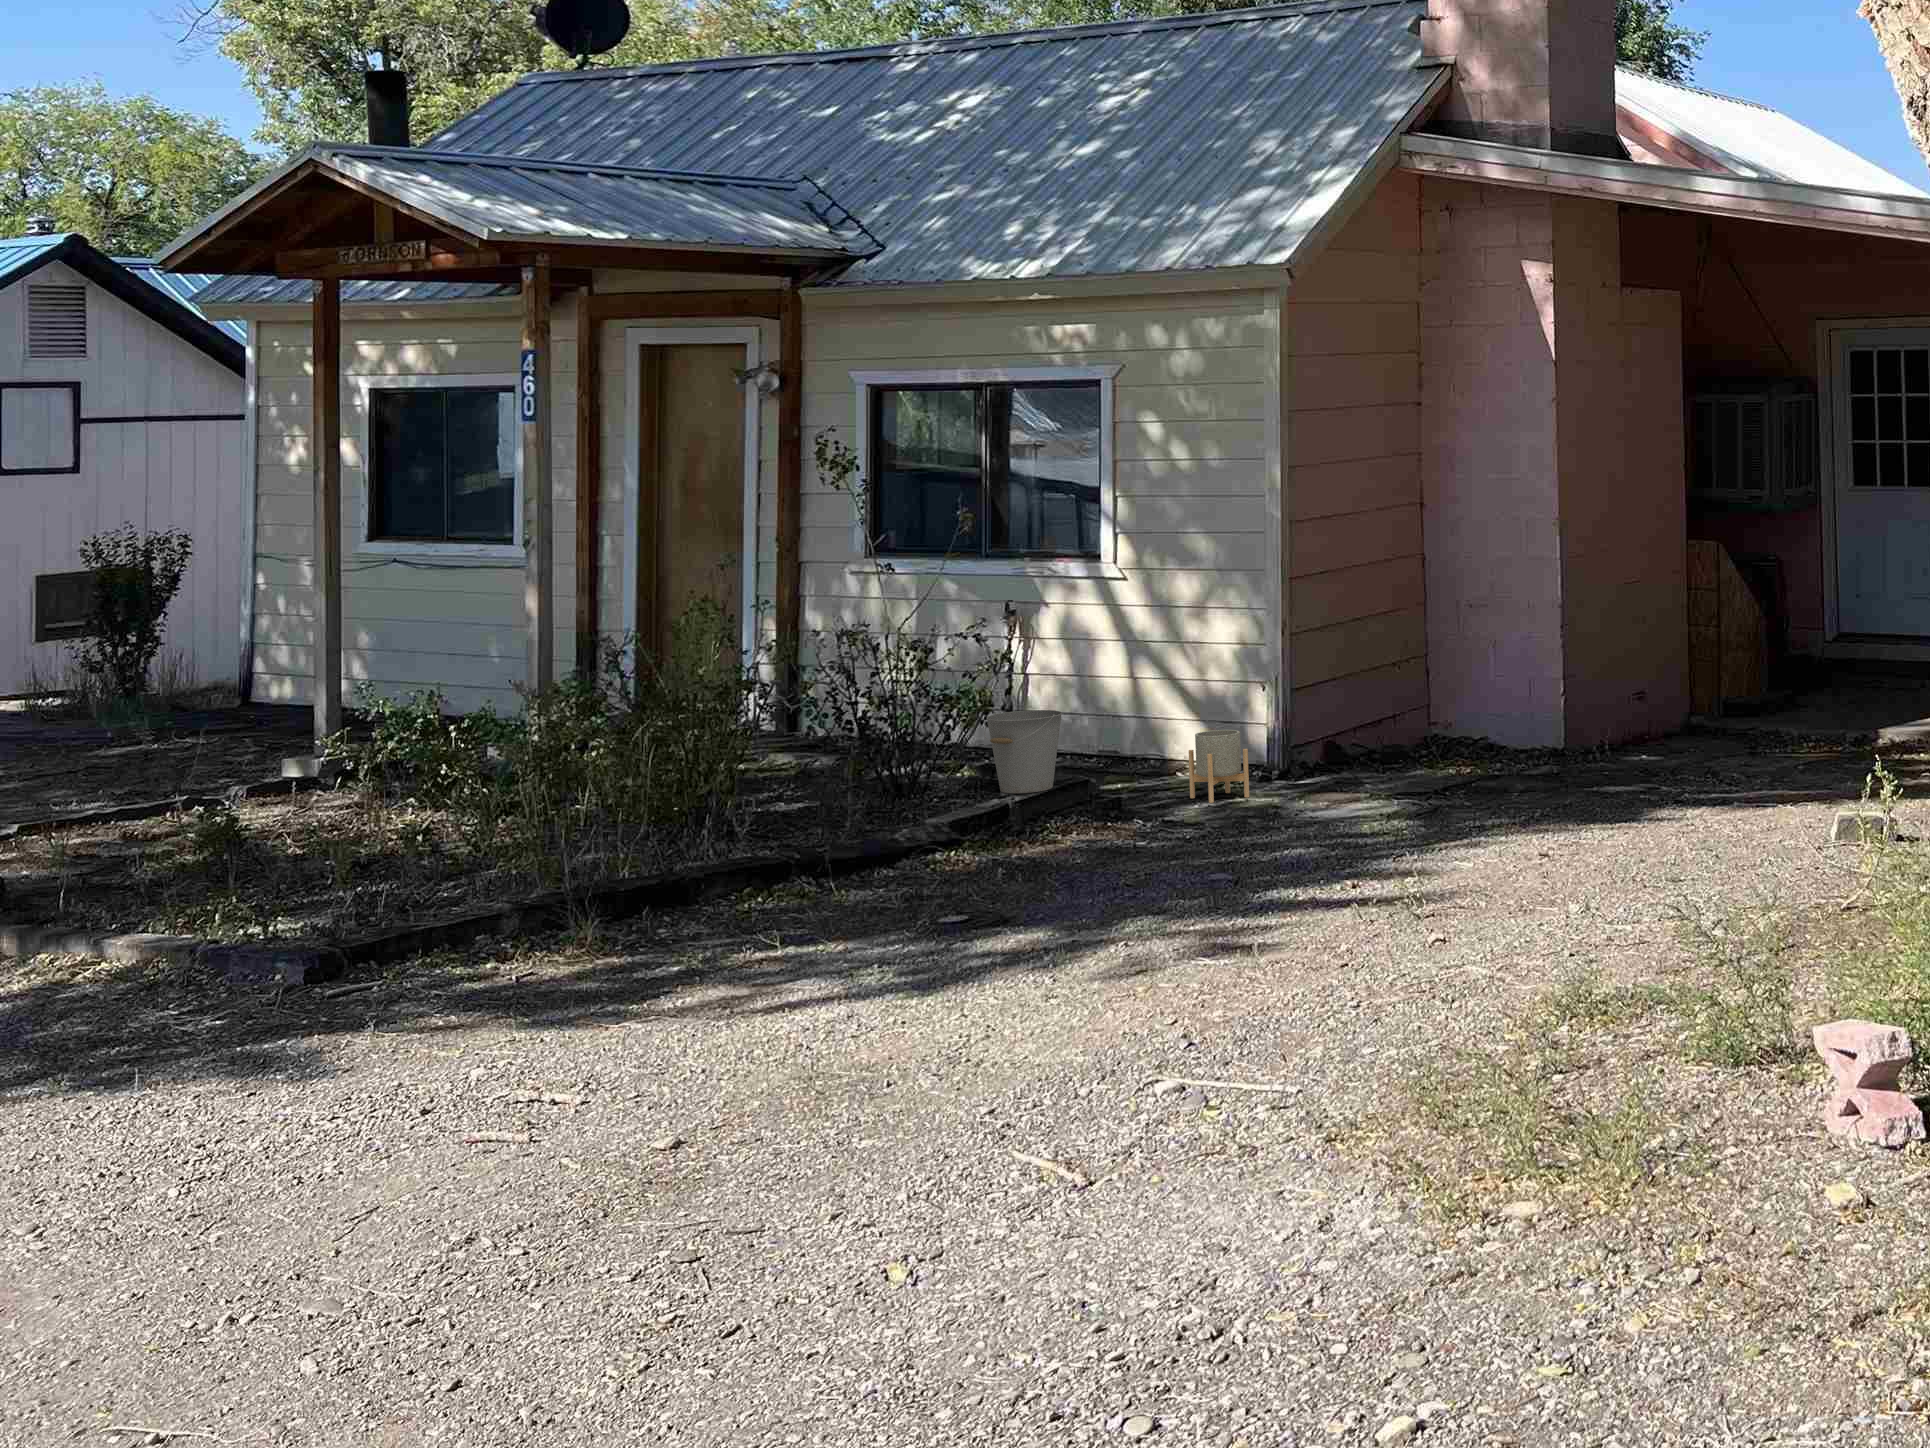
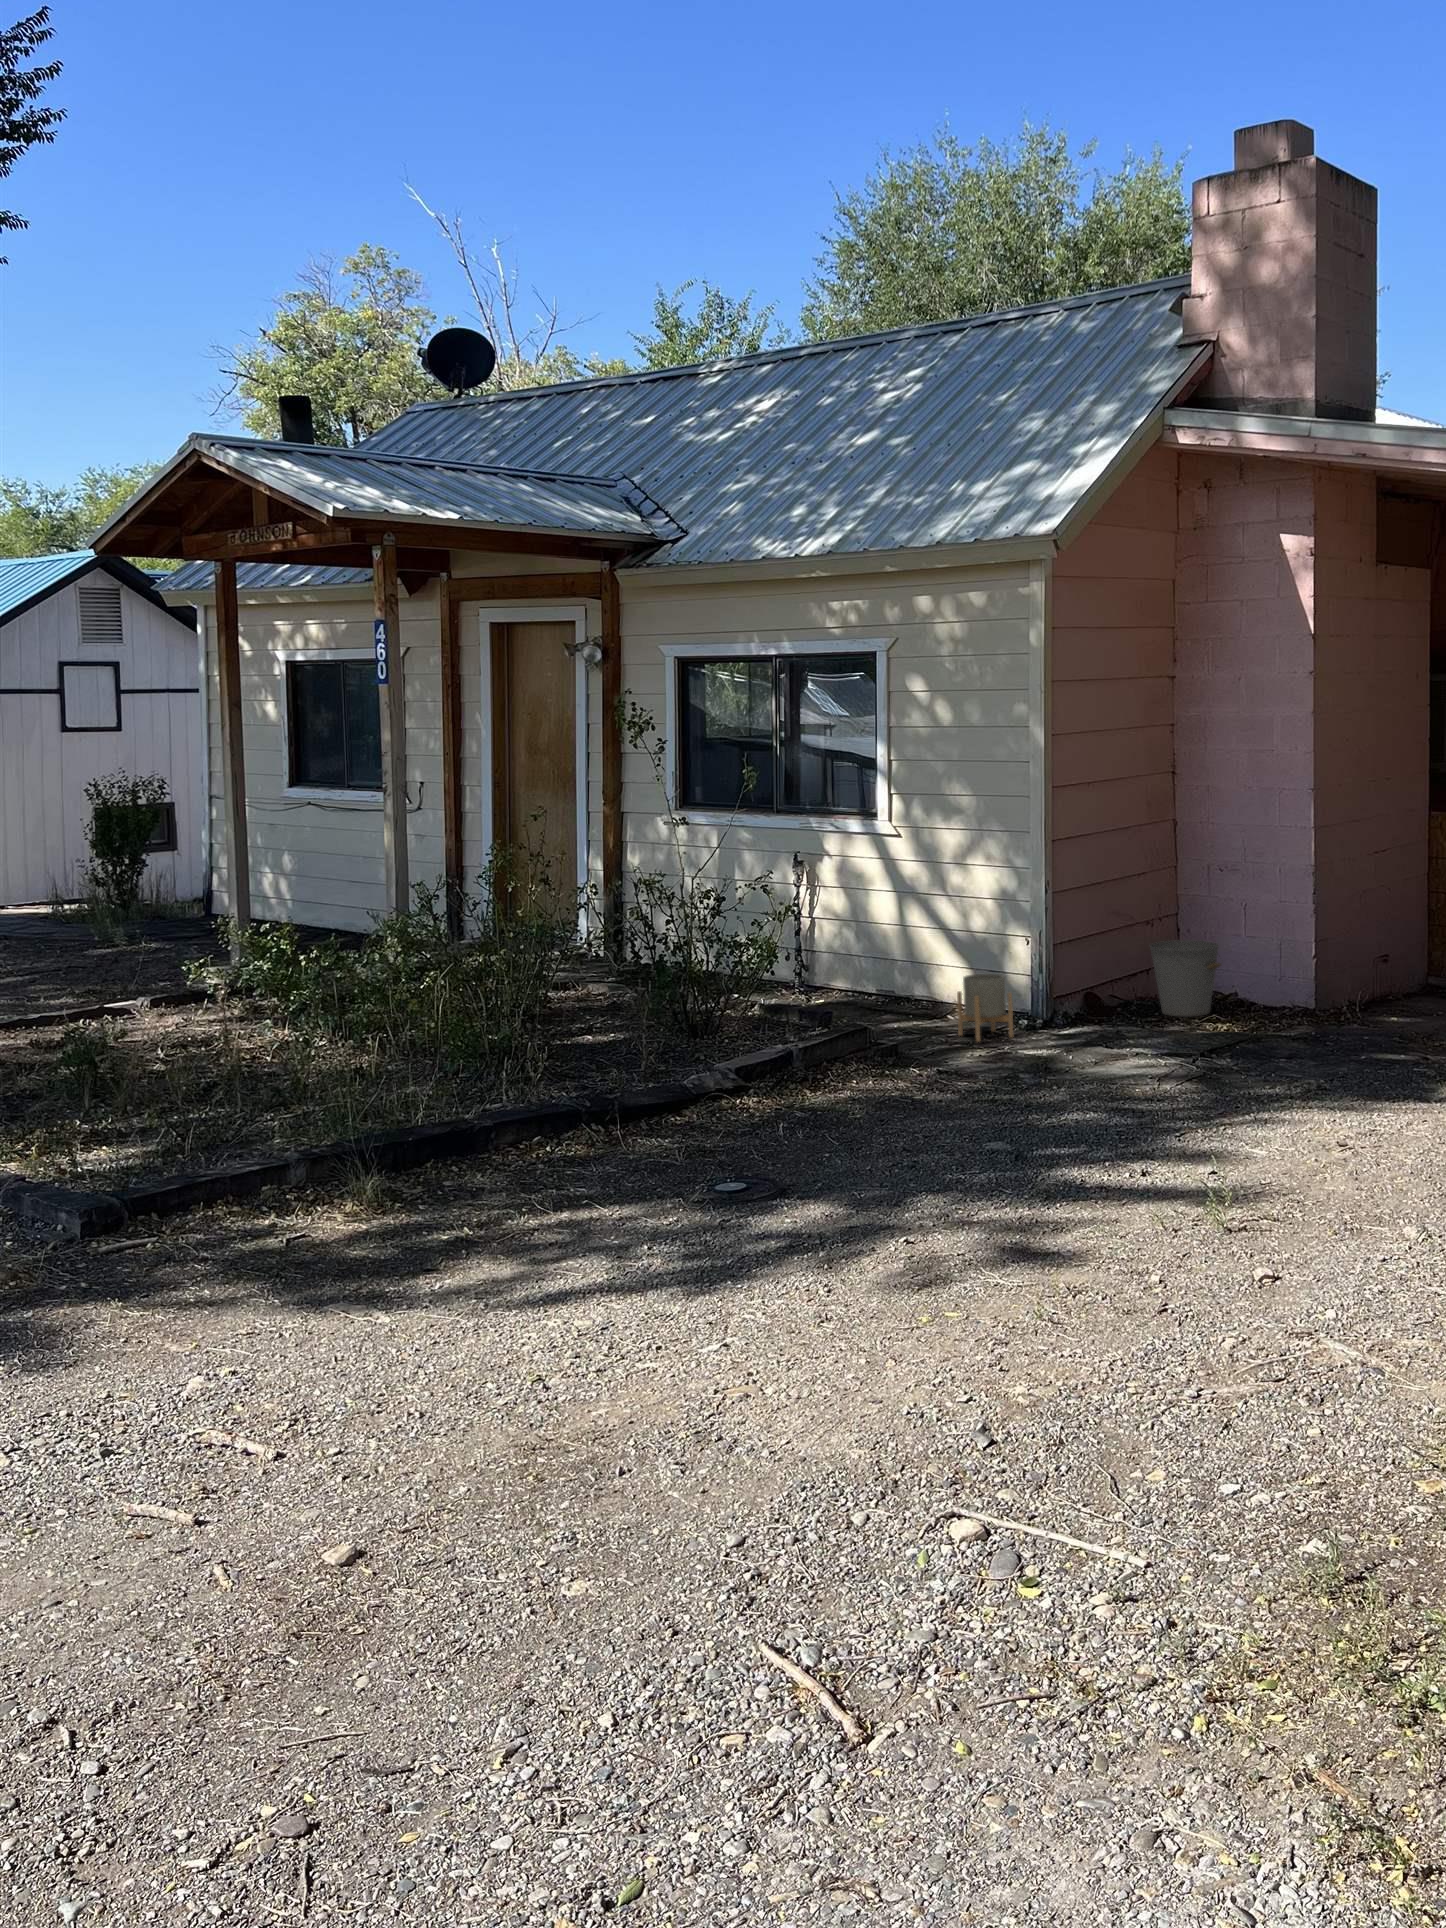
bucket: present [984,710,1062,793] -> present [1150,940,1221,1017]

